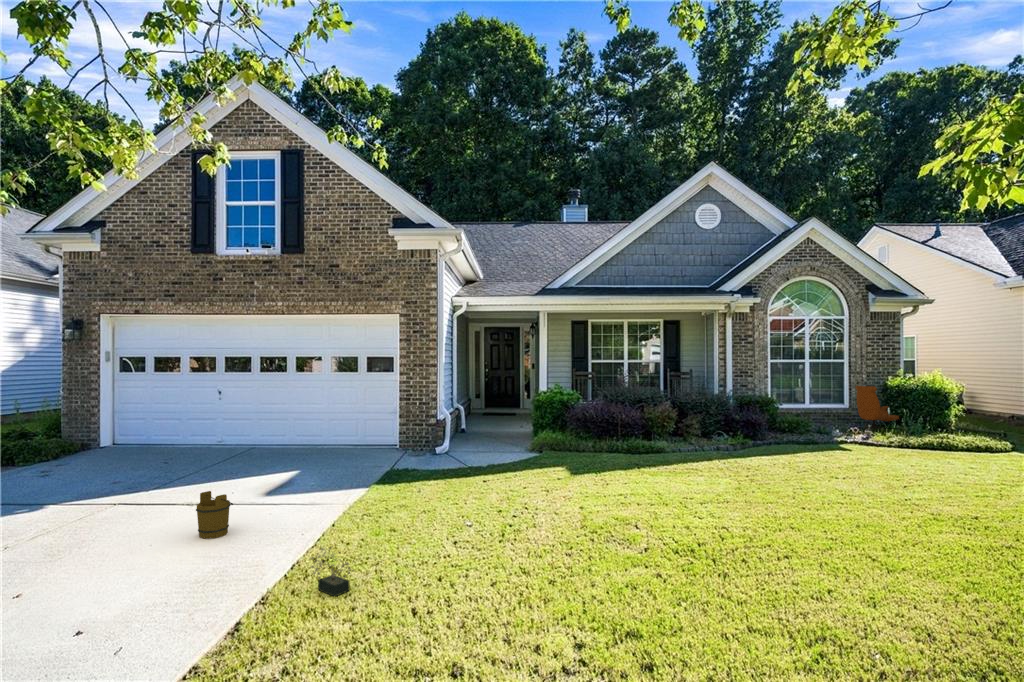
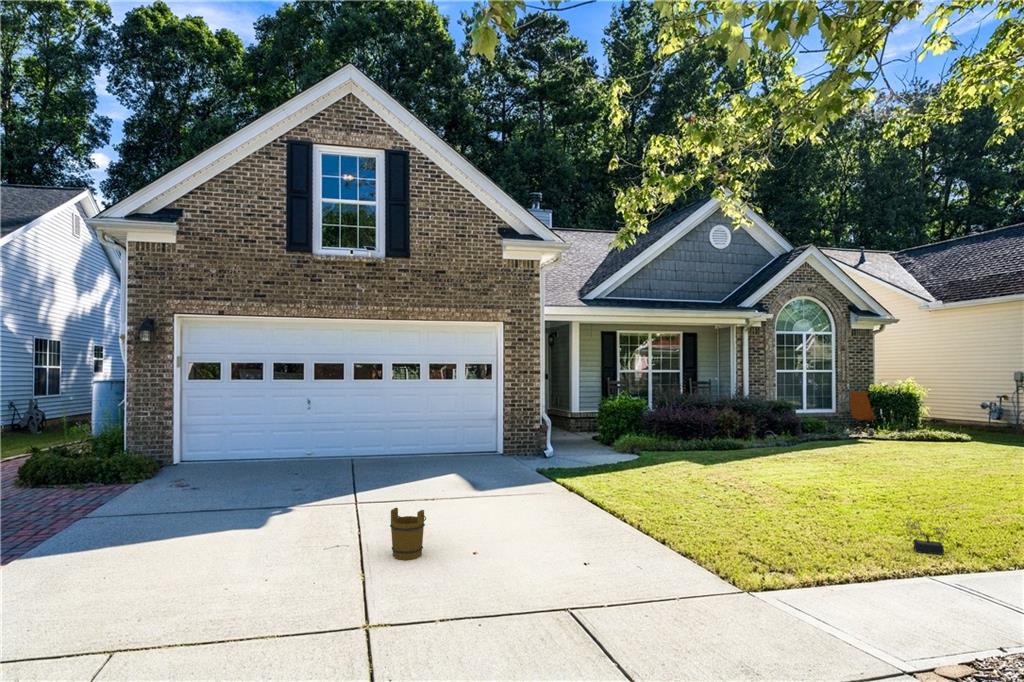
bucket: present [196,491,233,539] -> present [390,508,426,560]
decorative plant: present [311,546,353,597] -> present [903,517,950,555]

